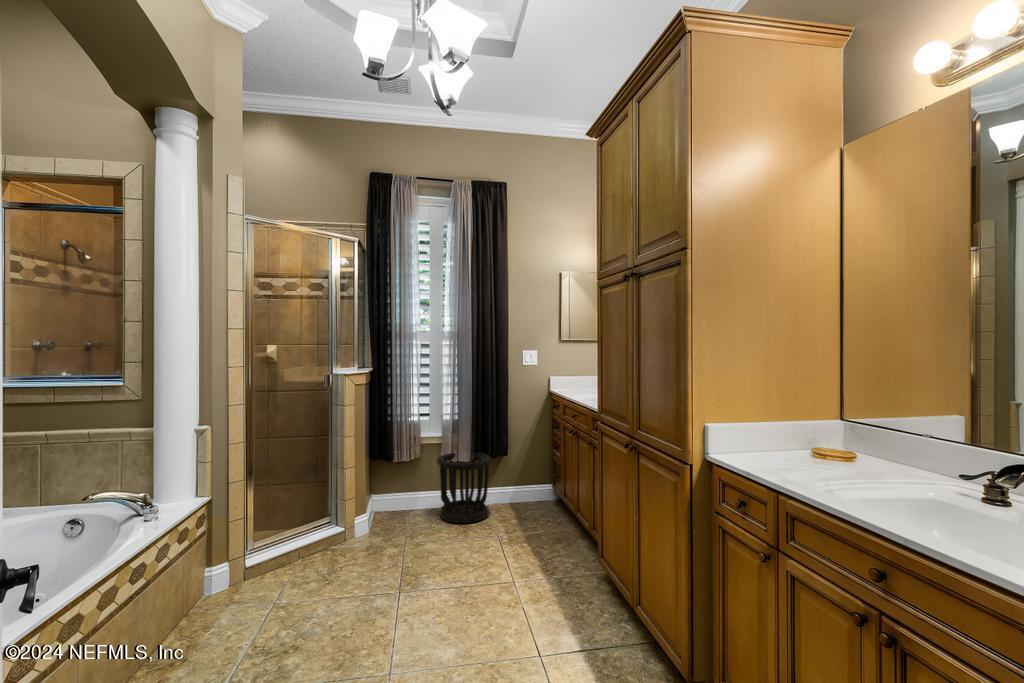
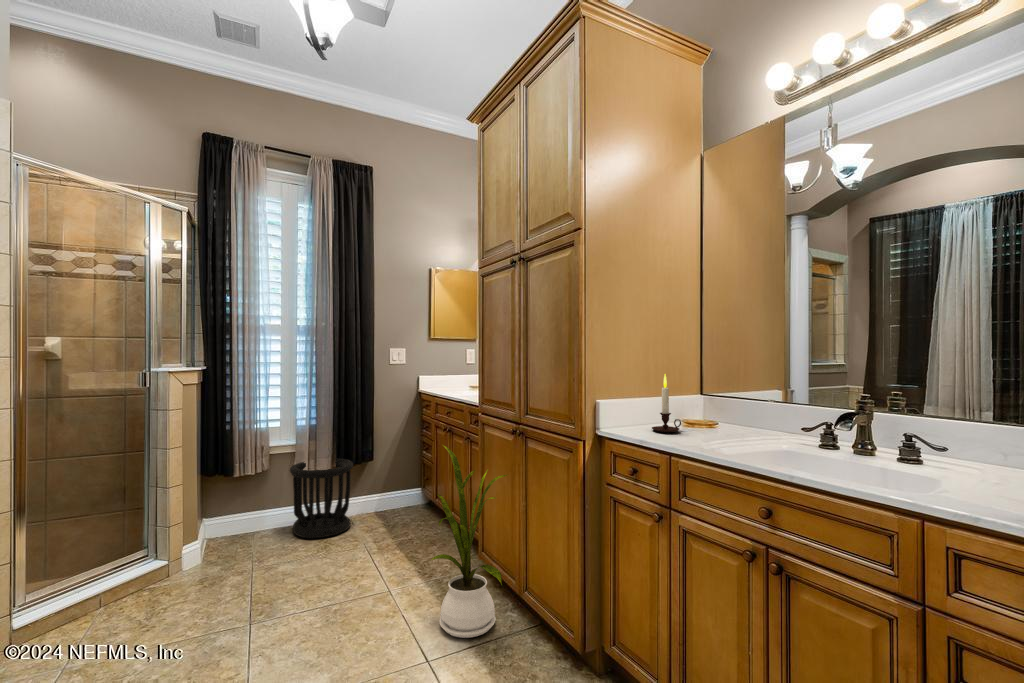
candle: none [767,402,803,466] -> present [652,374,681,432]
house plant: none [546,452,623,640] -> present [432,445,507,638]

